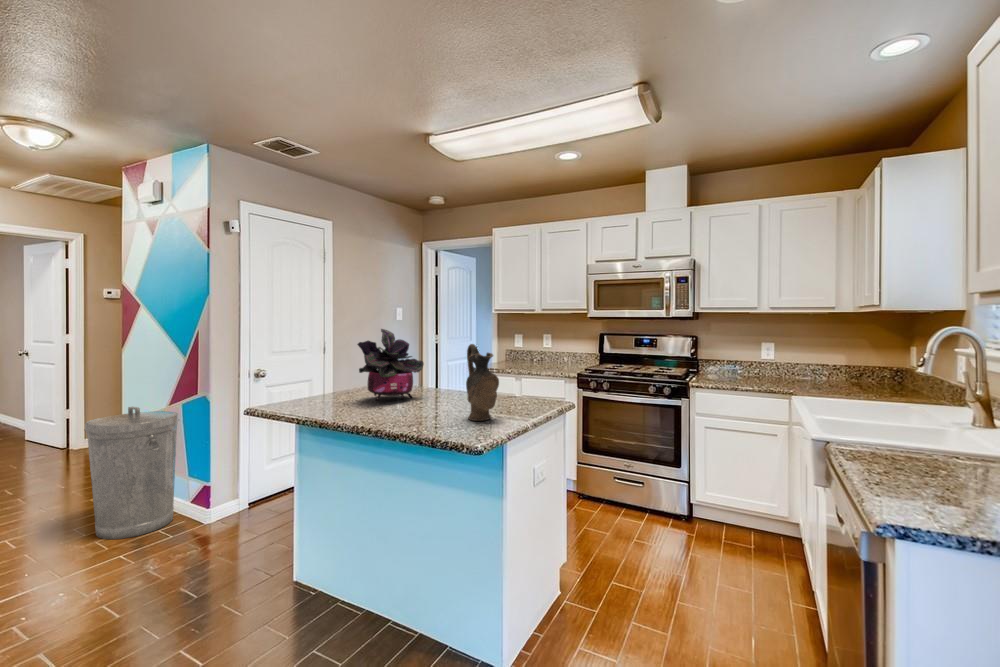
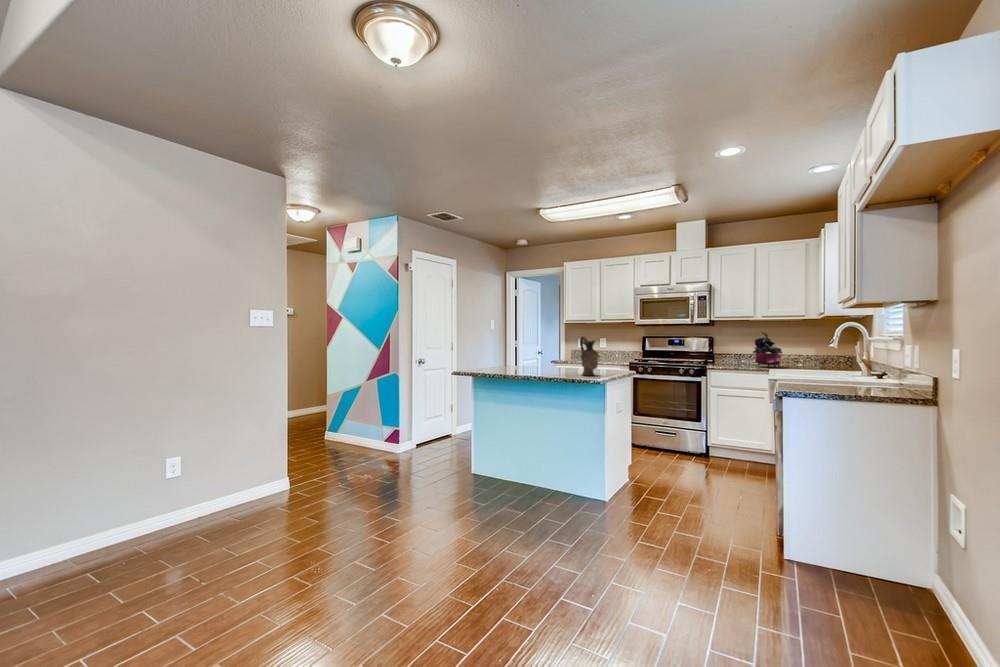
potted plant: present [357,329,424,401] -> present [753,332,782,367]
trash can: present [84,406,179,539] -> none [332,379,380,458]

